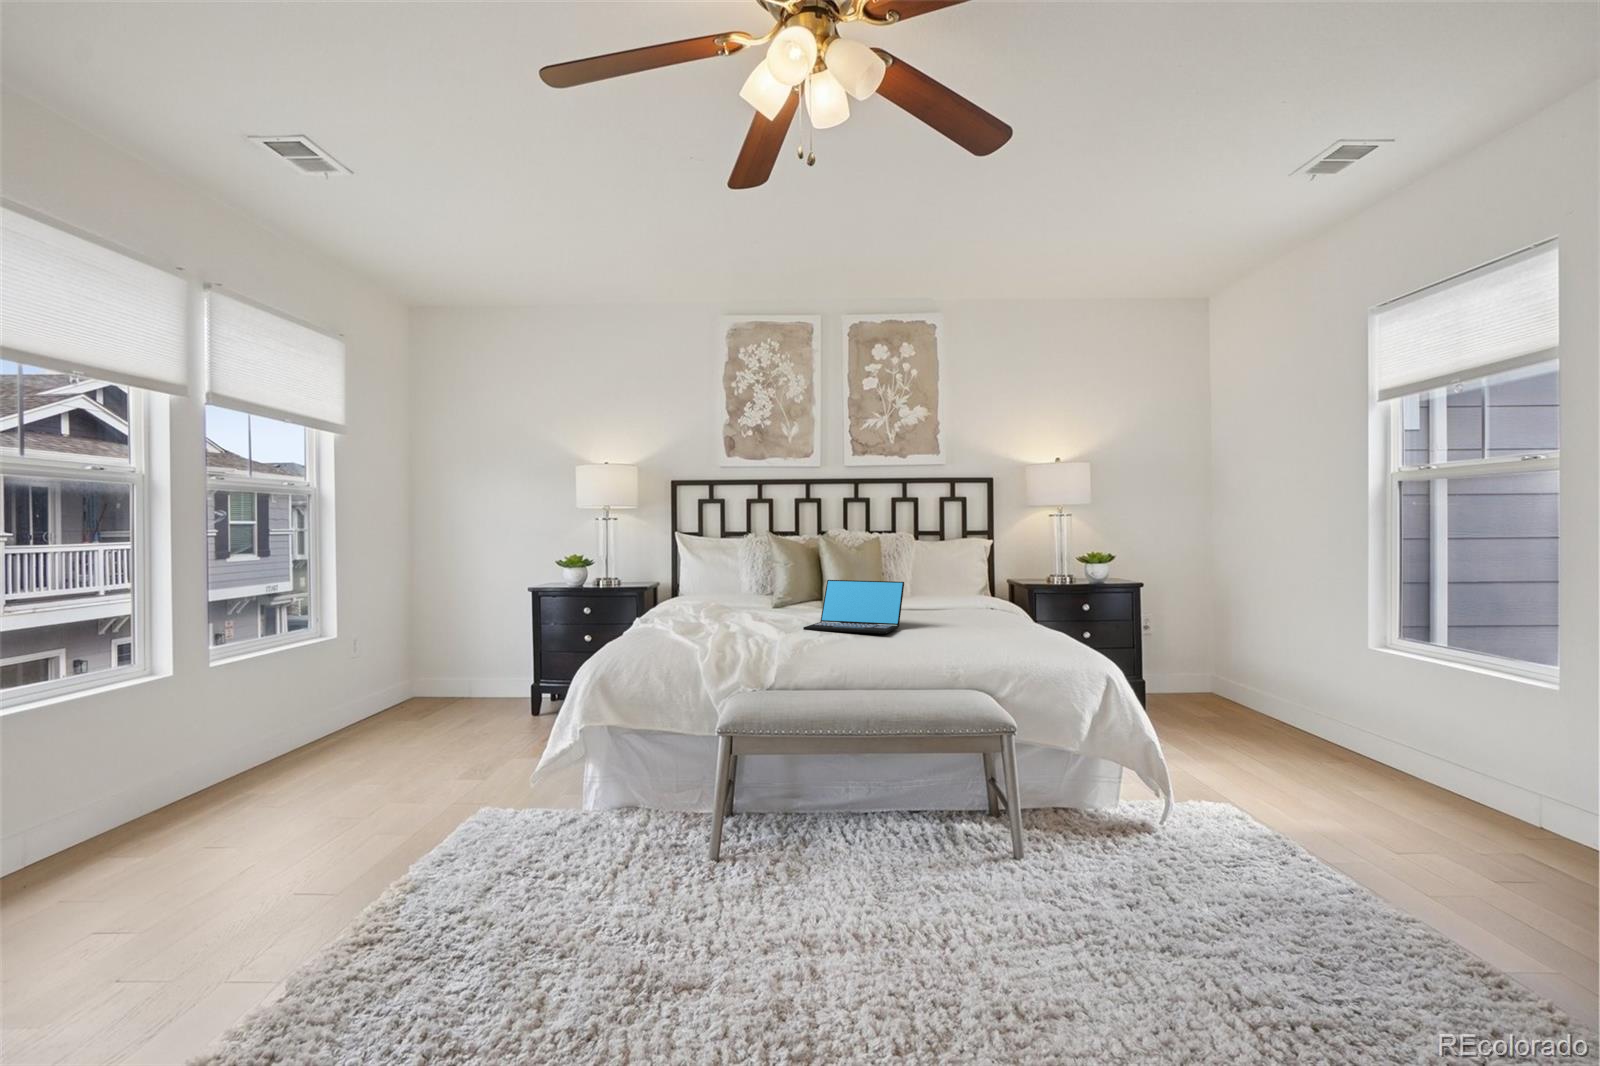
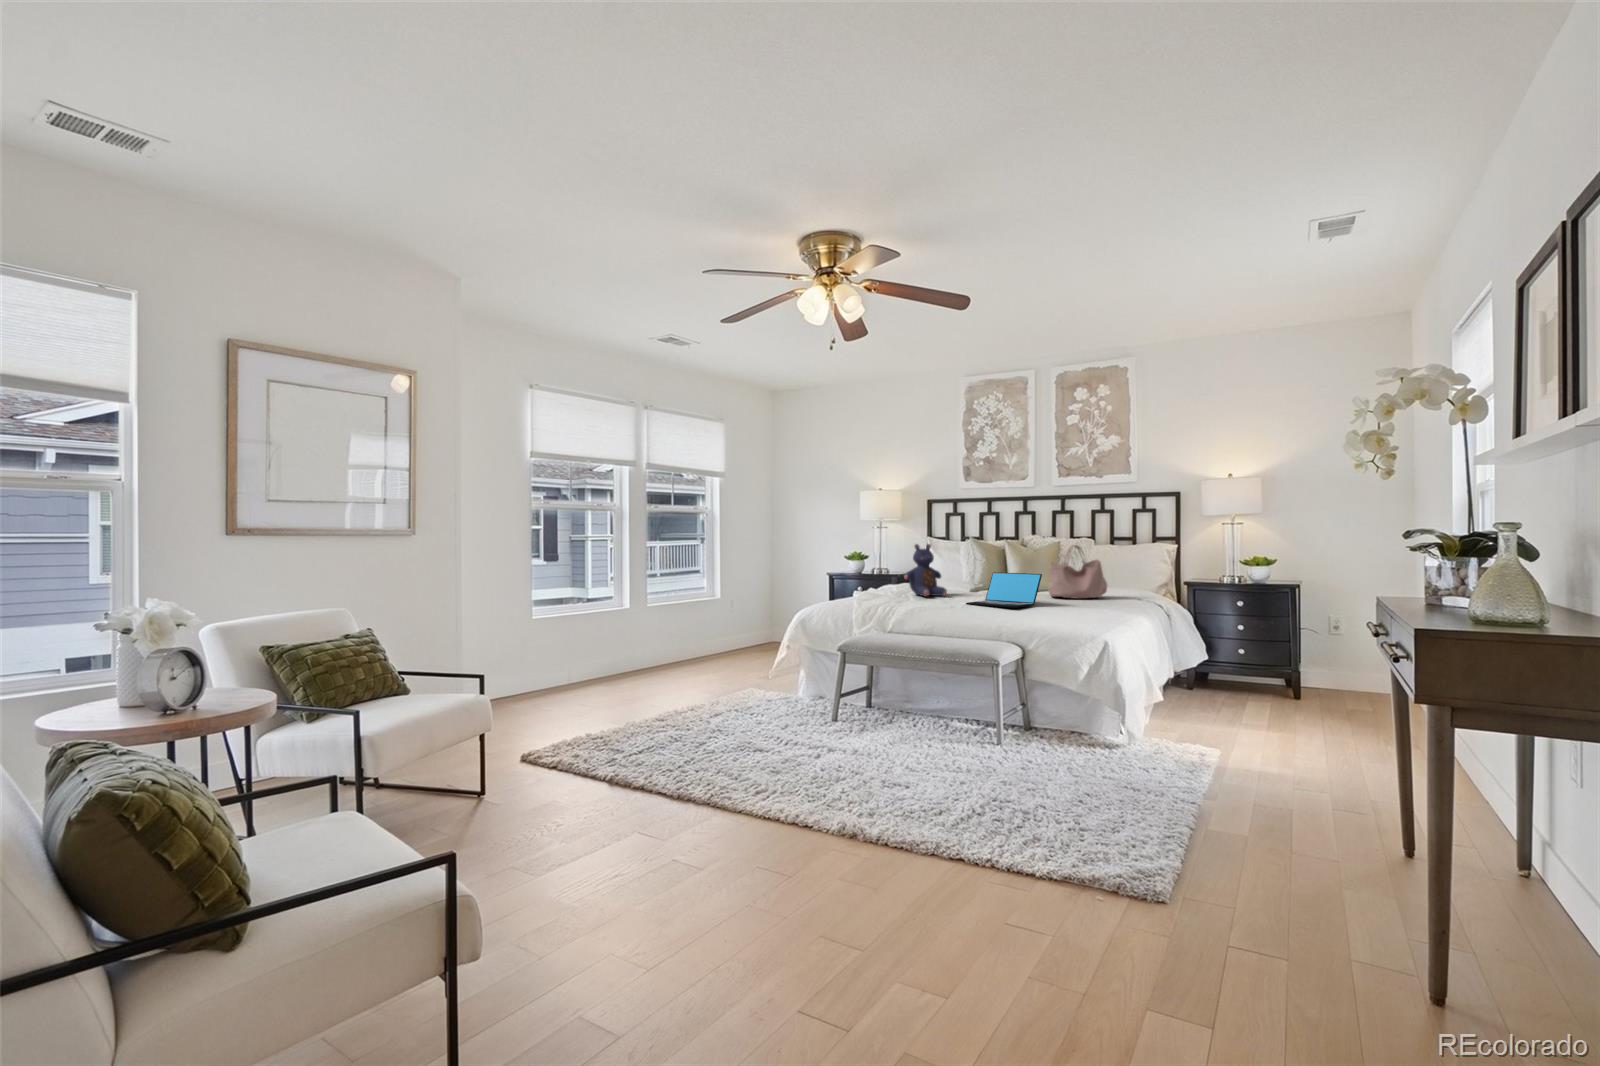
teddy bear: none [696,538,760,619] -> present [904,544,947,596]
handbag: none [889,541,959,614] -> present [1048,545,1107,599]

